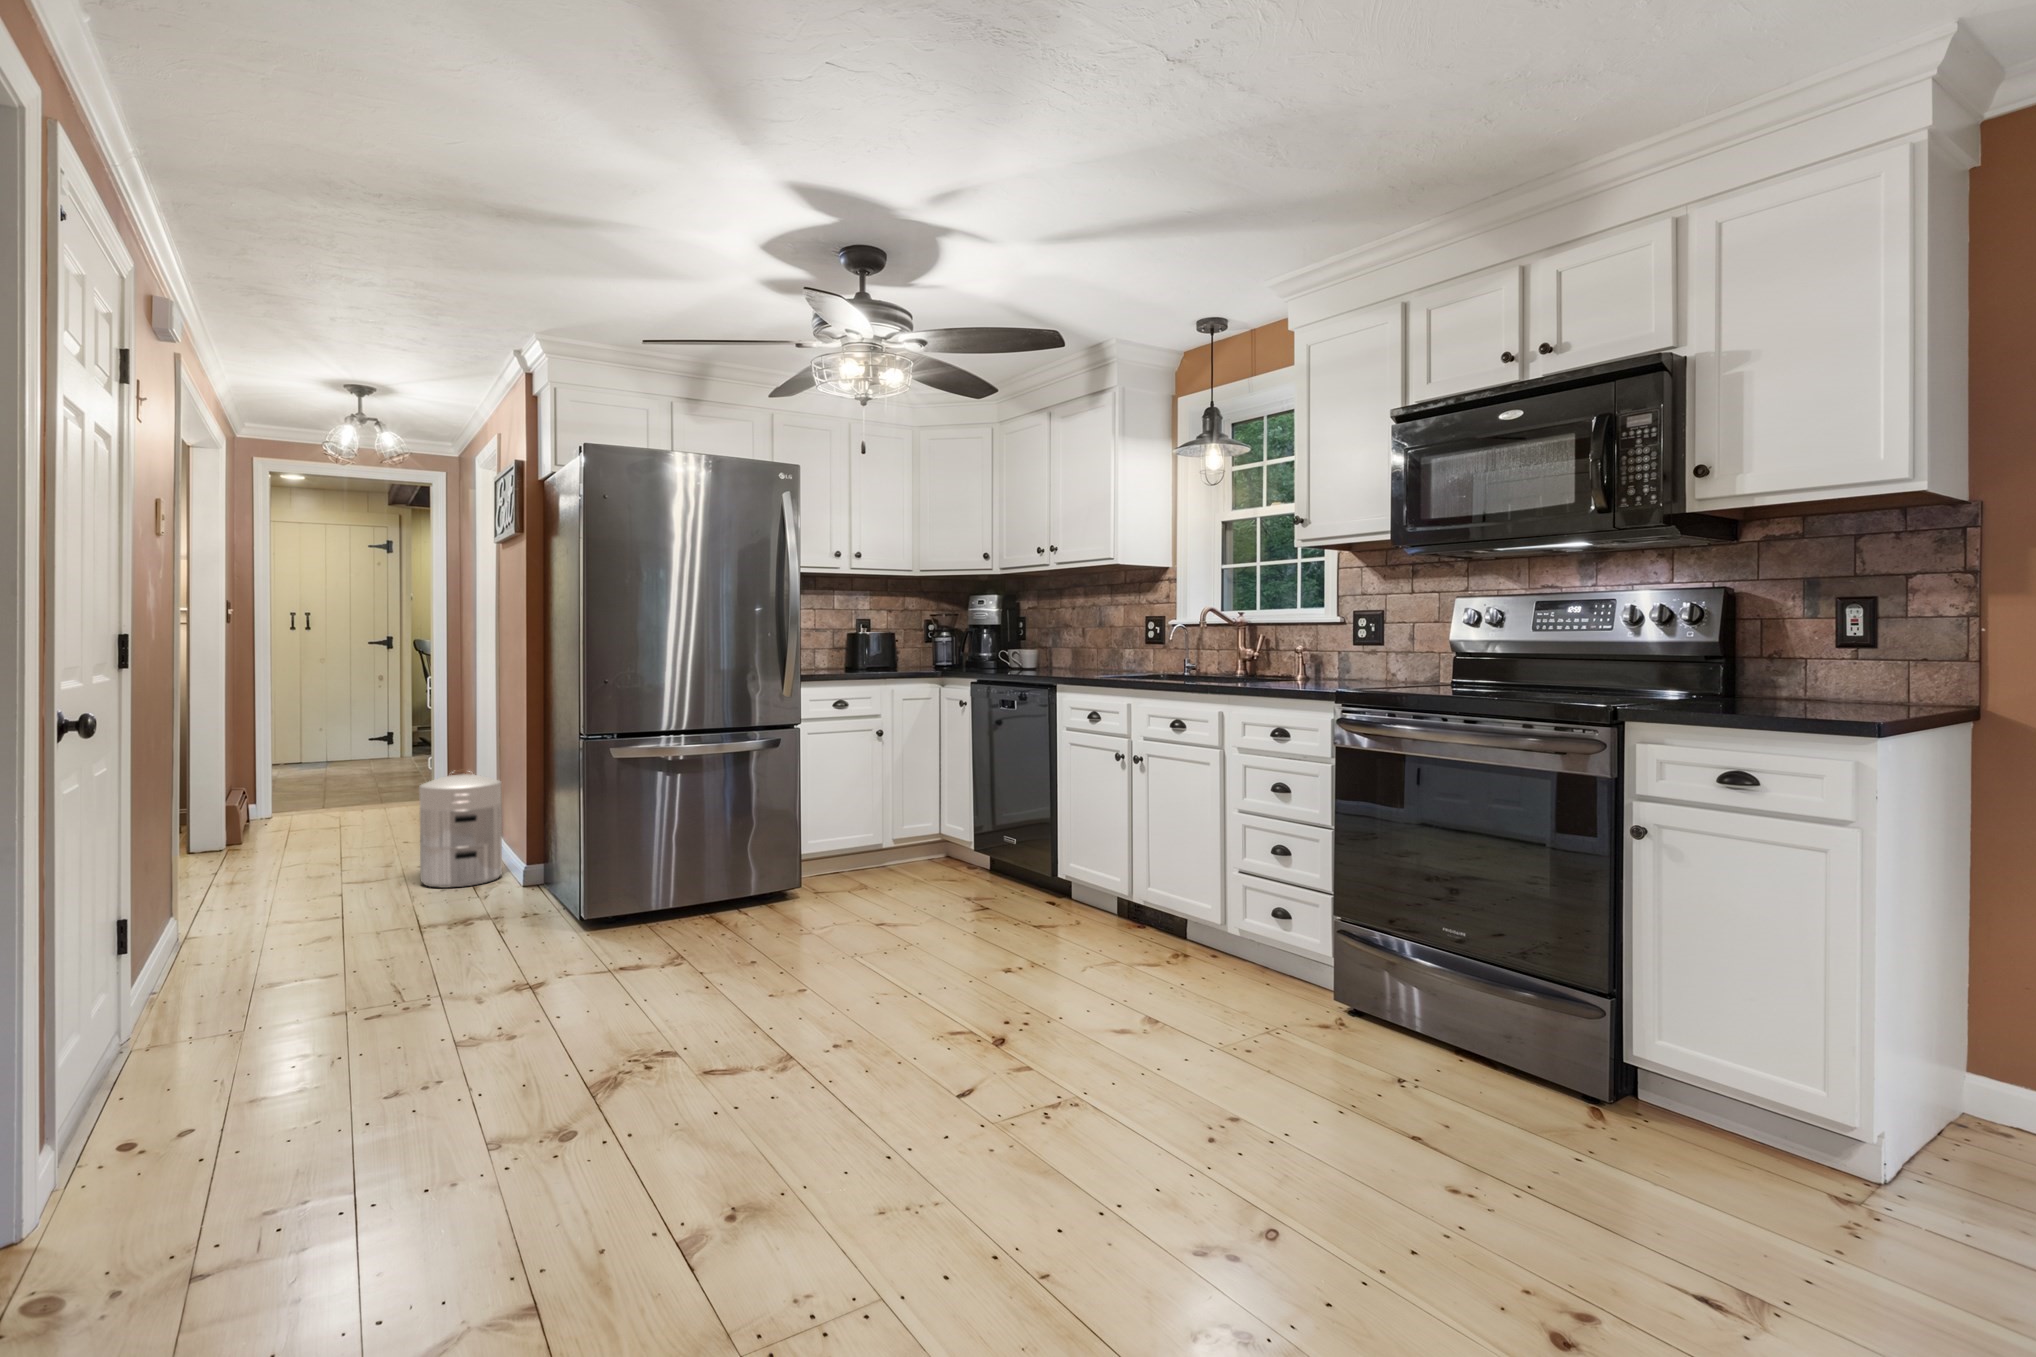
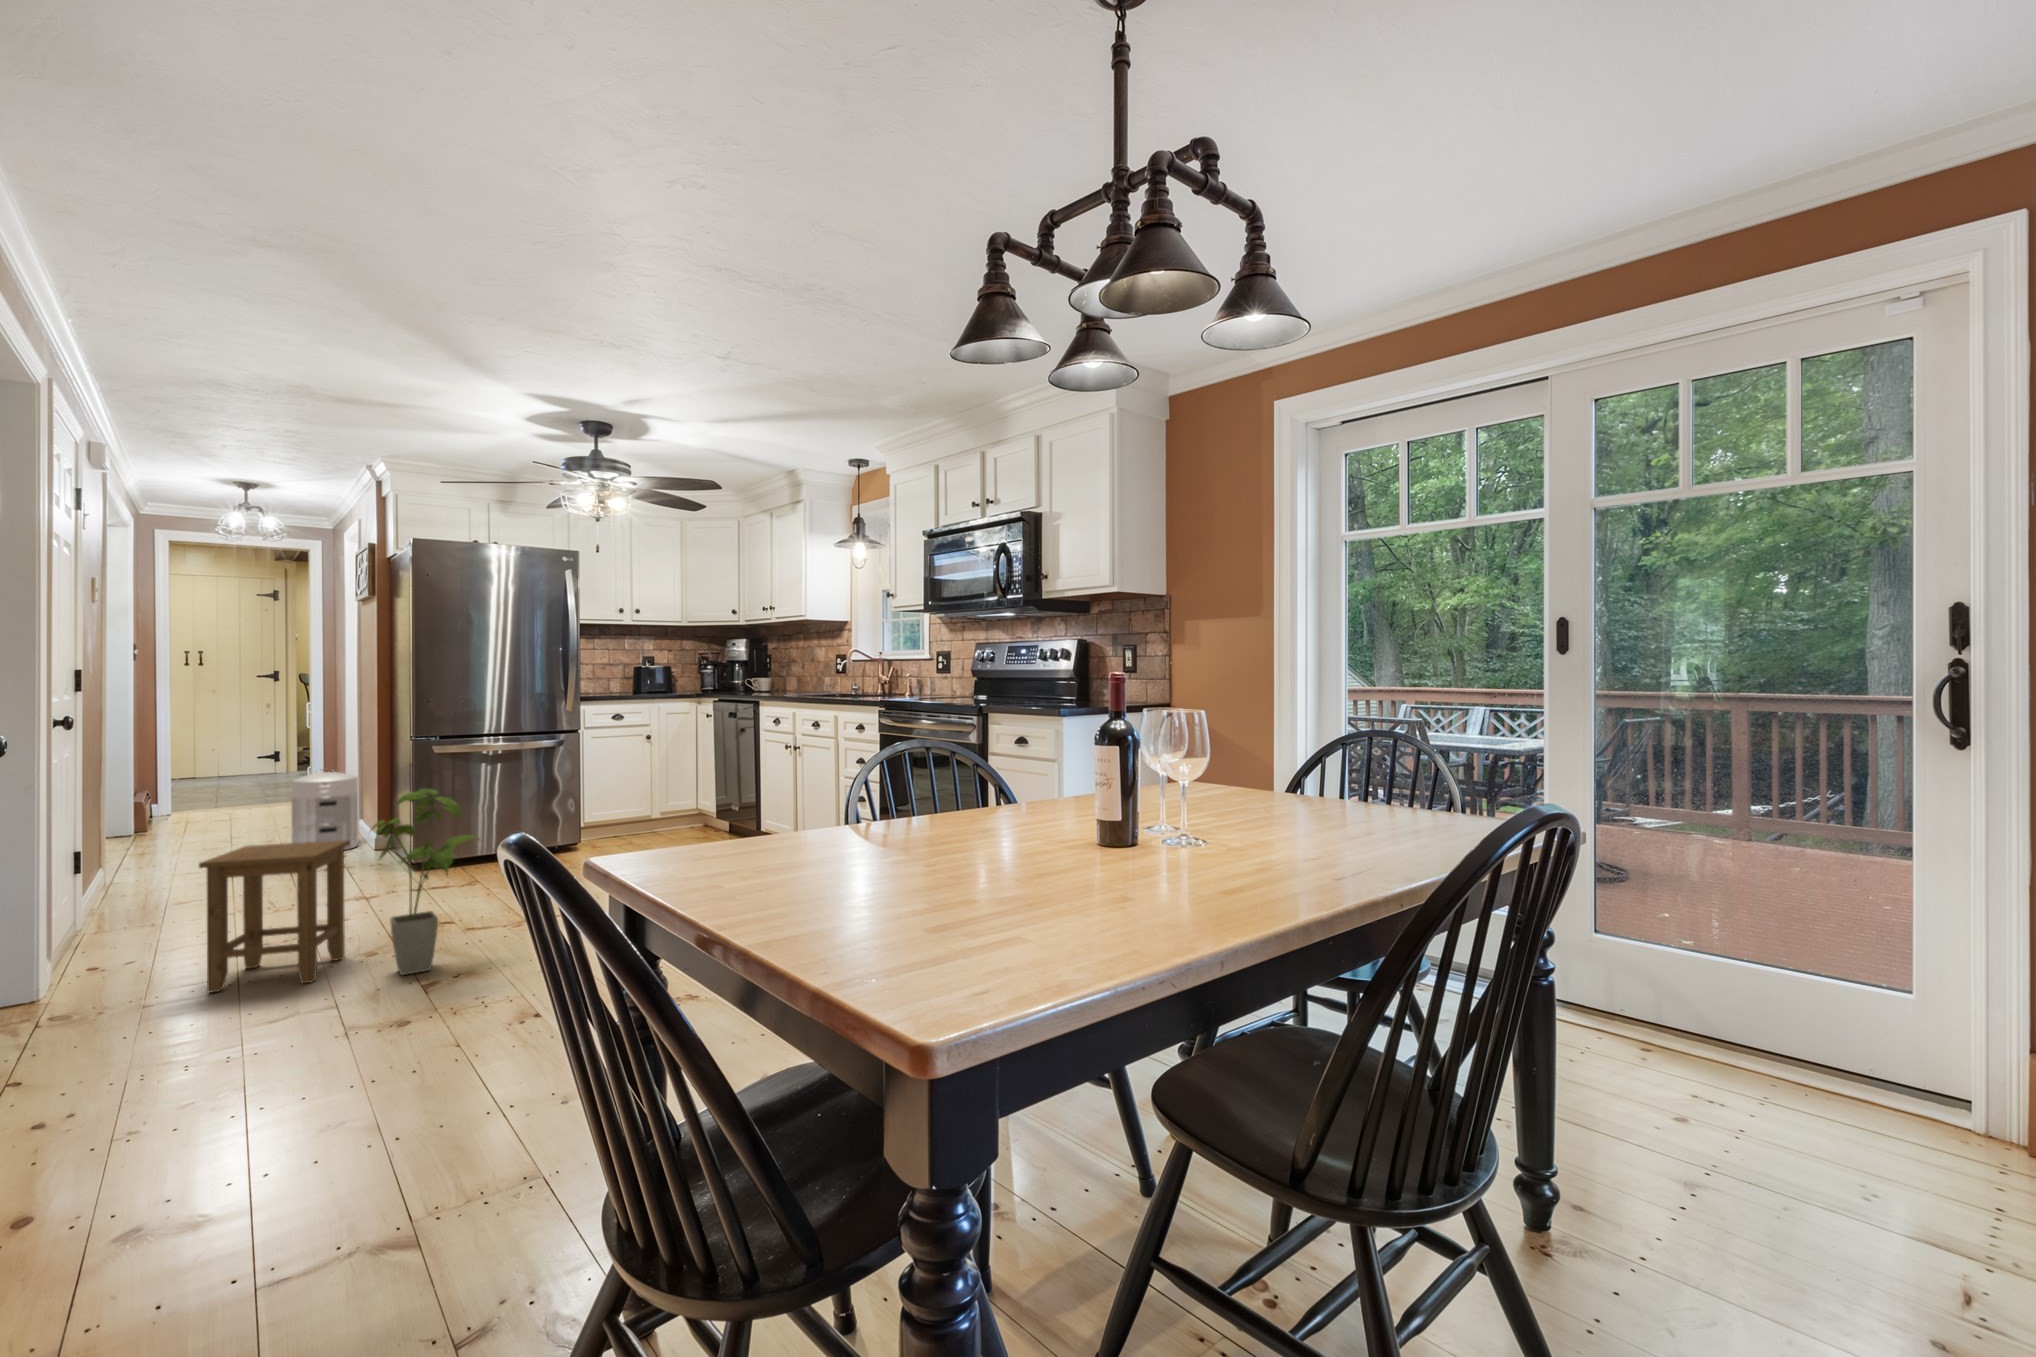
house plant: none [575,841,746,1171] -> present [371,789,478,975]
stool: none [309,917,536,1193] -> present [199,840,350,993]

